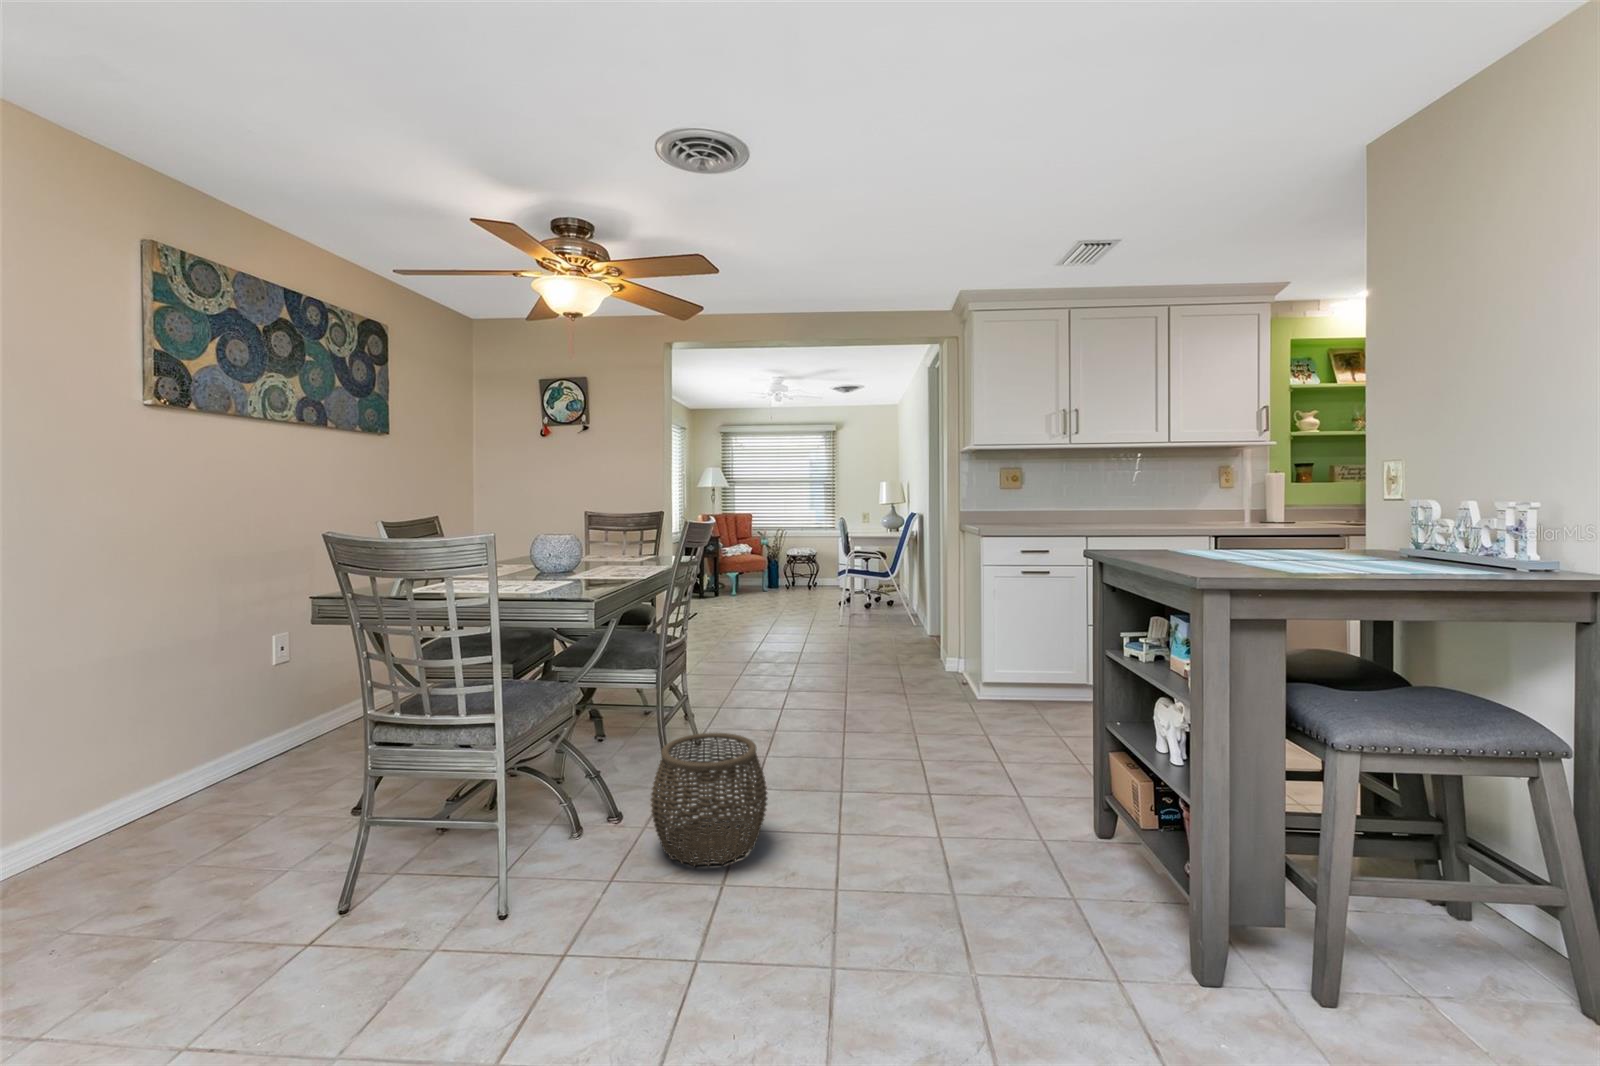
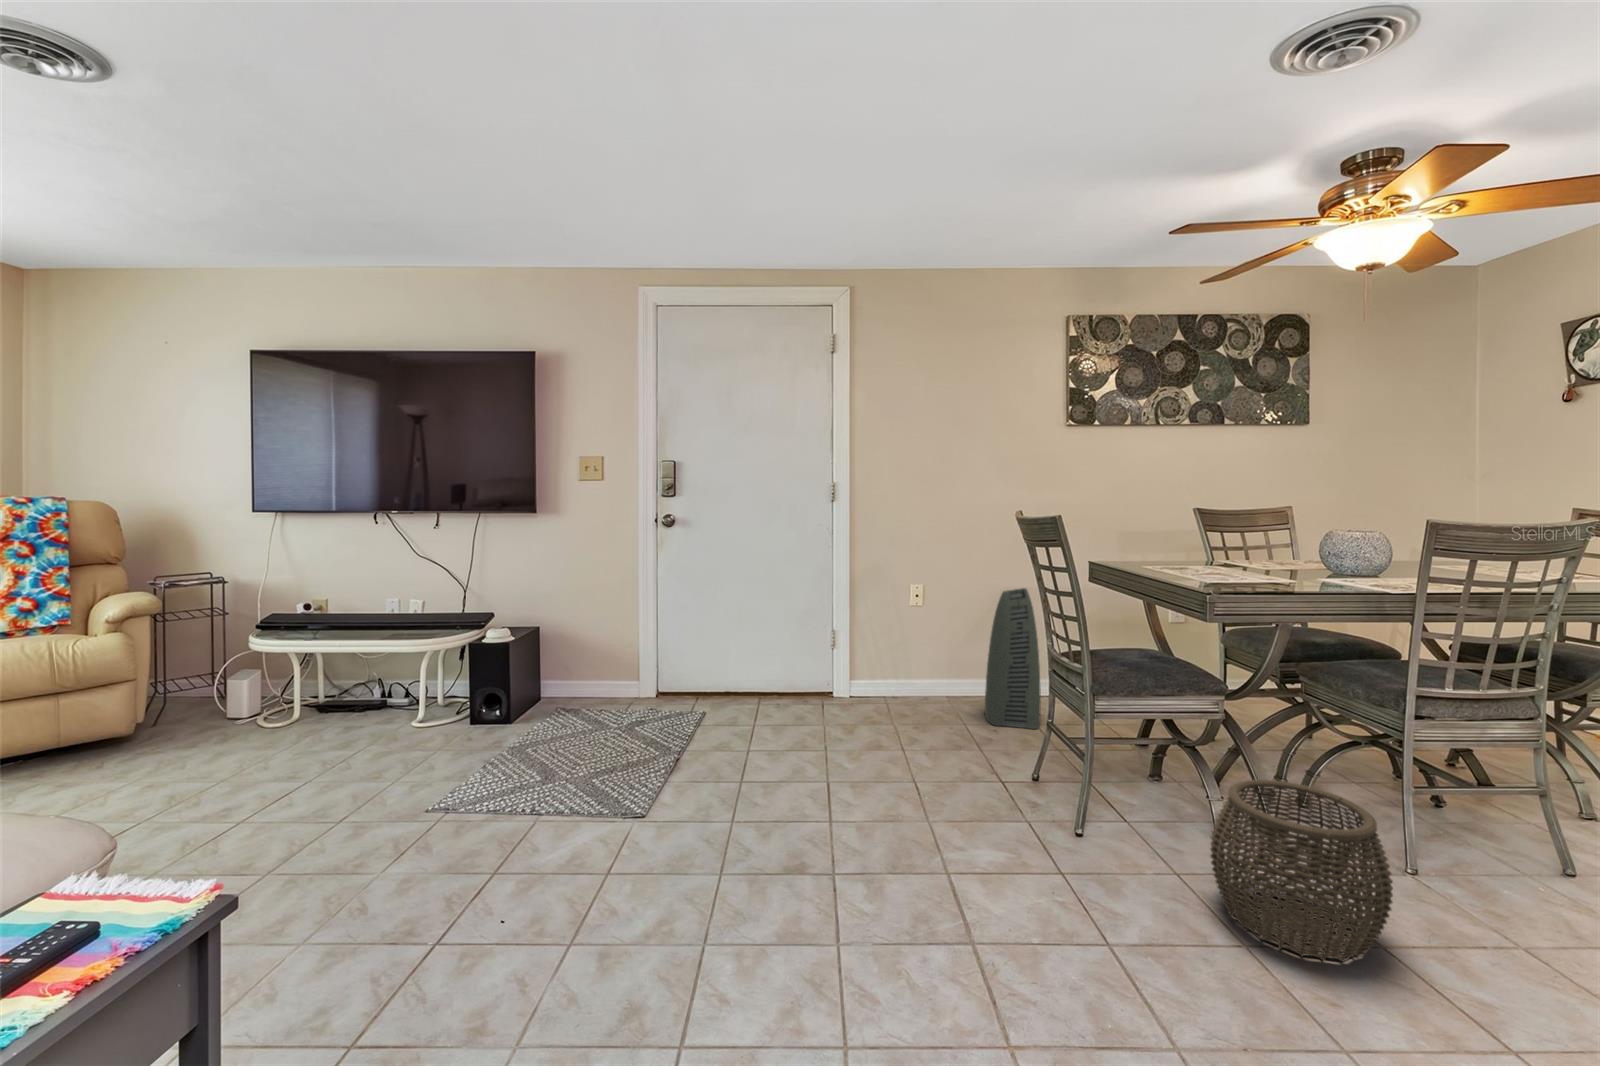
air purifier: none [117,653,249,887] -> present [985,588,1041,729]

